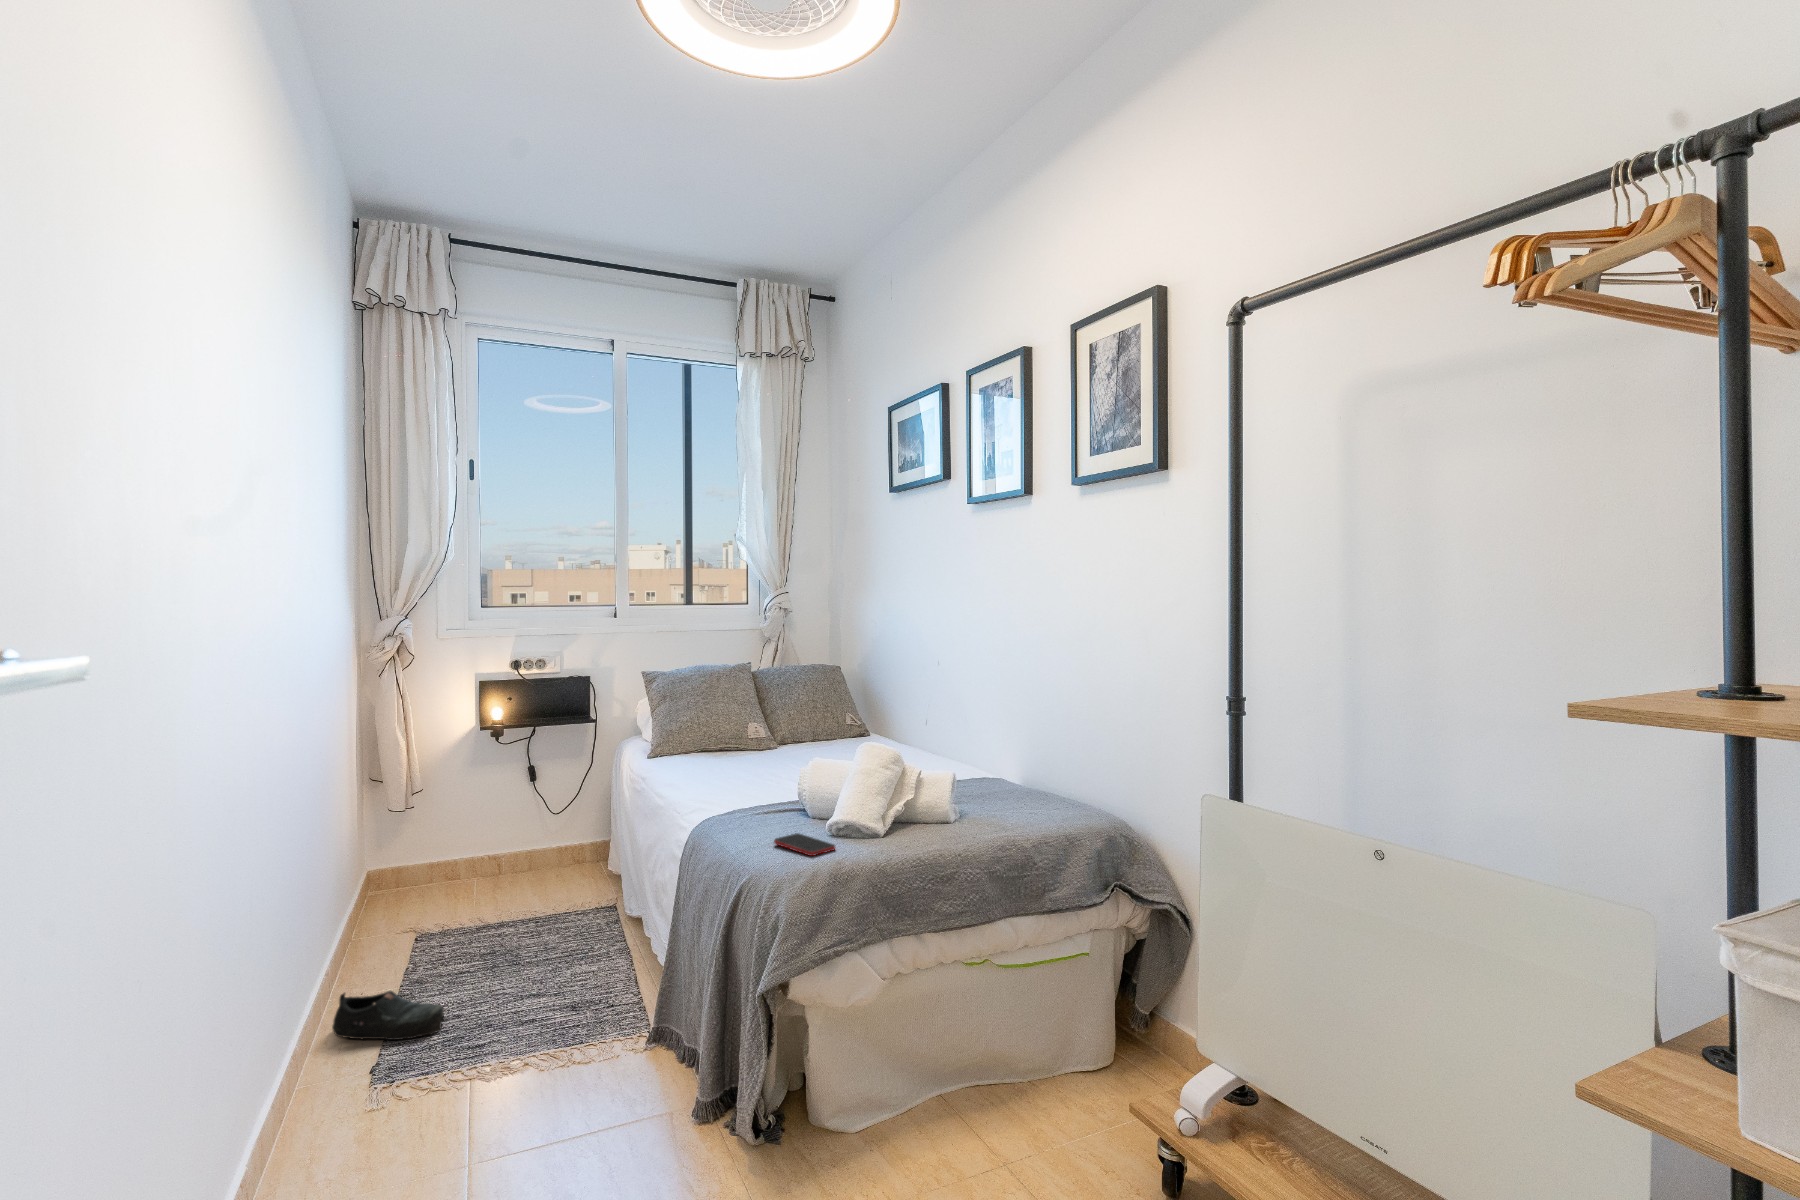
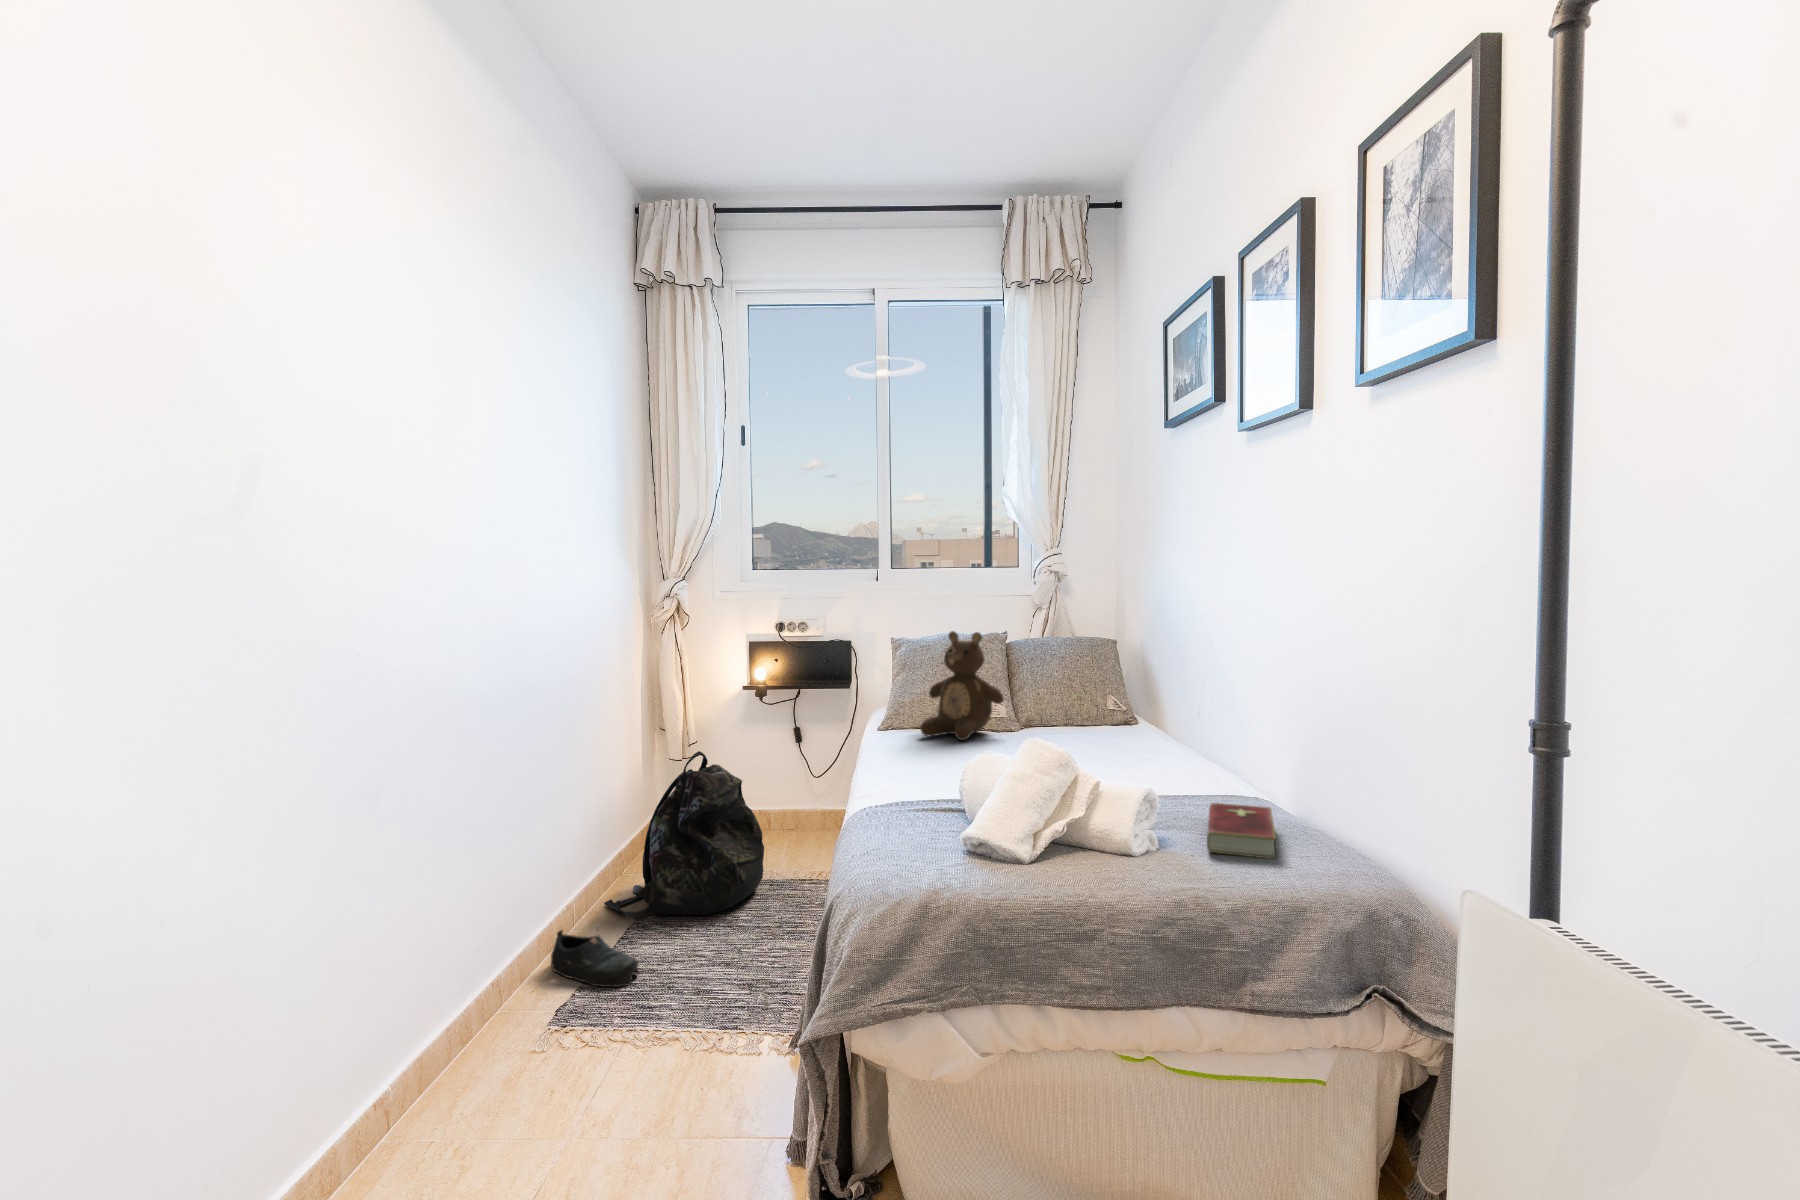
teddy bear: none [694,664,768,762] -> present [920,631,1004,740]
hardcover book: none [983,782,1042,815] -> present [1207,803,1276,859]
backpack: none [353,796,532,977] -> present [604,751,764,919]
smartphone: present [774,833,835,856] -> none [892,844,954,879]

